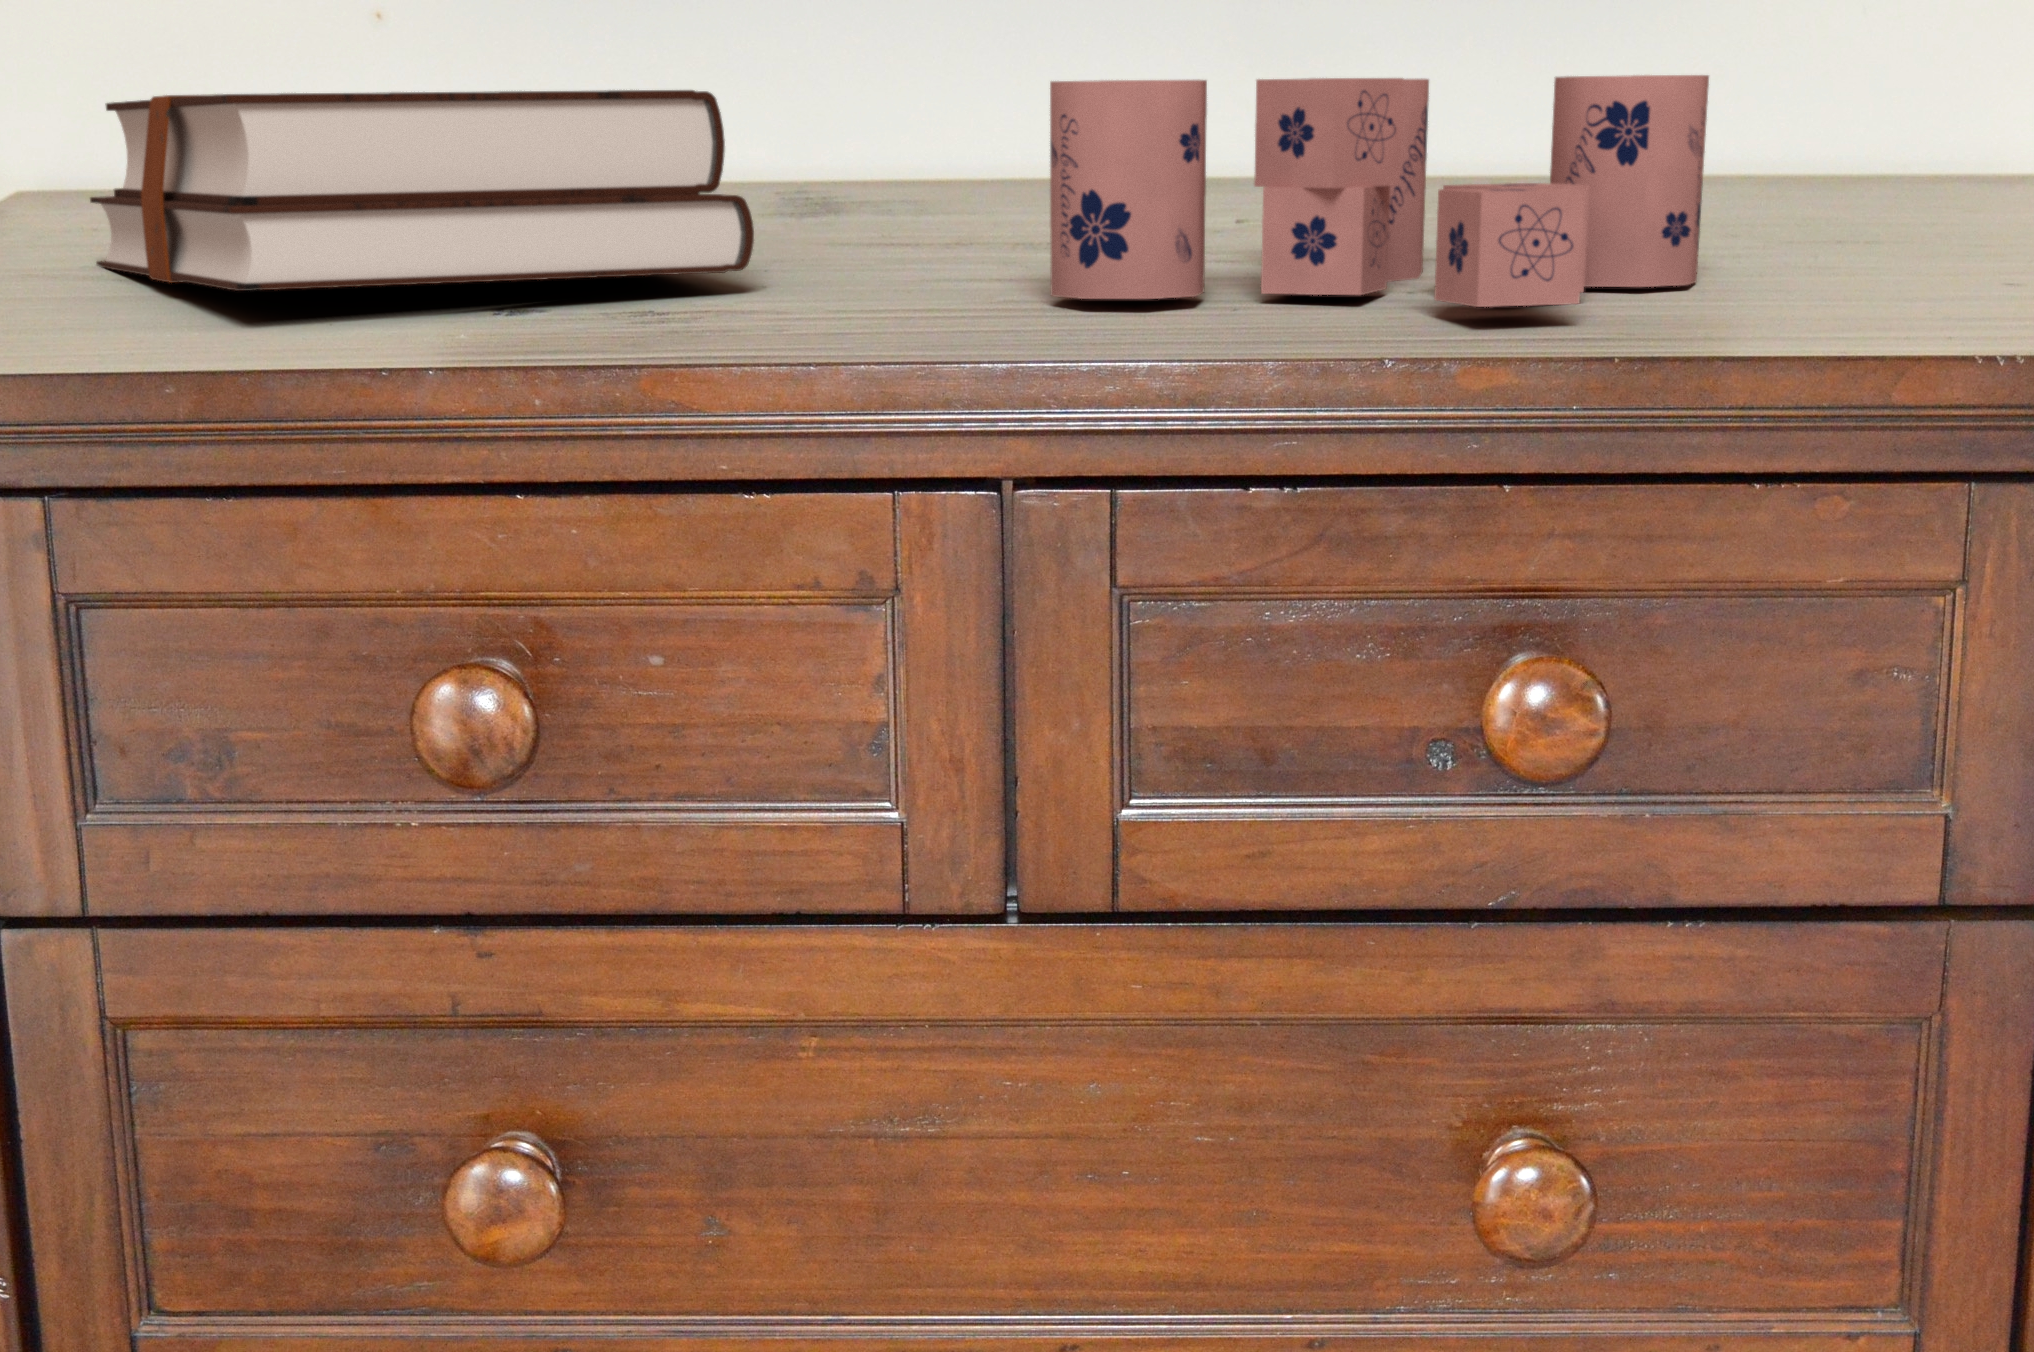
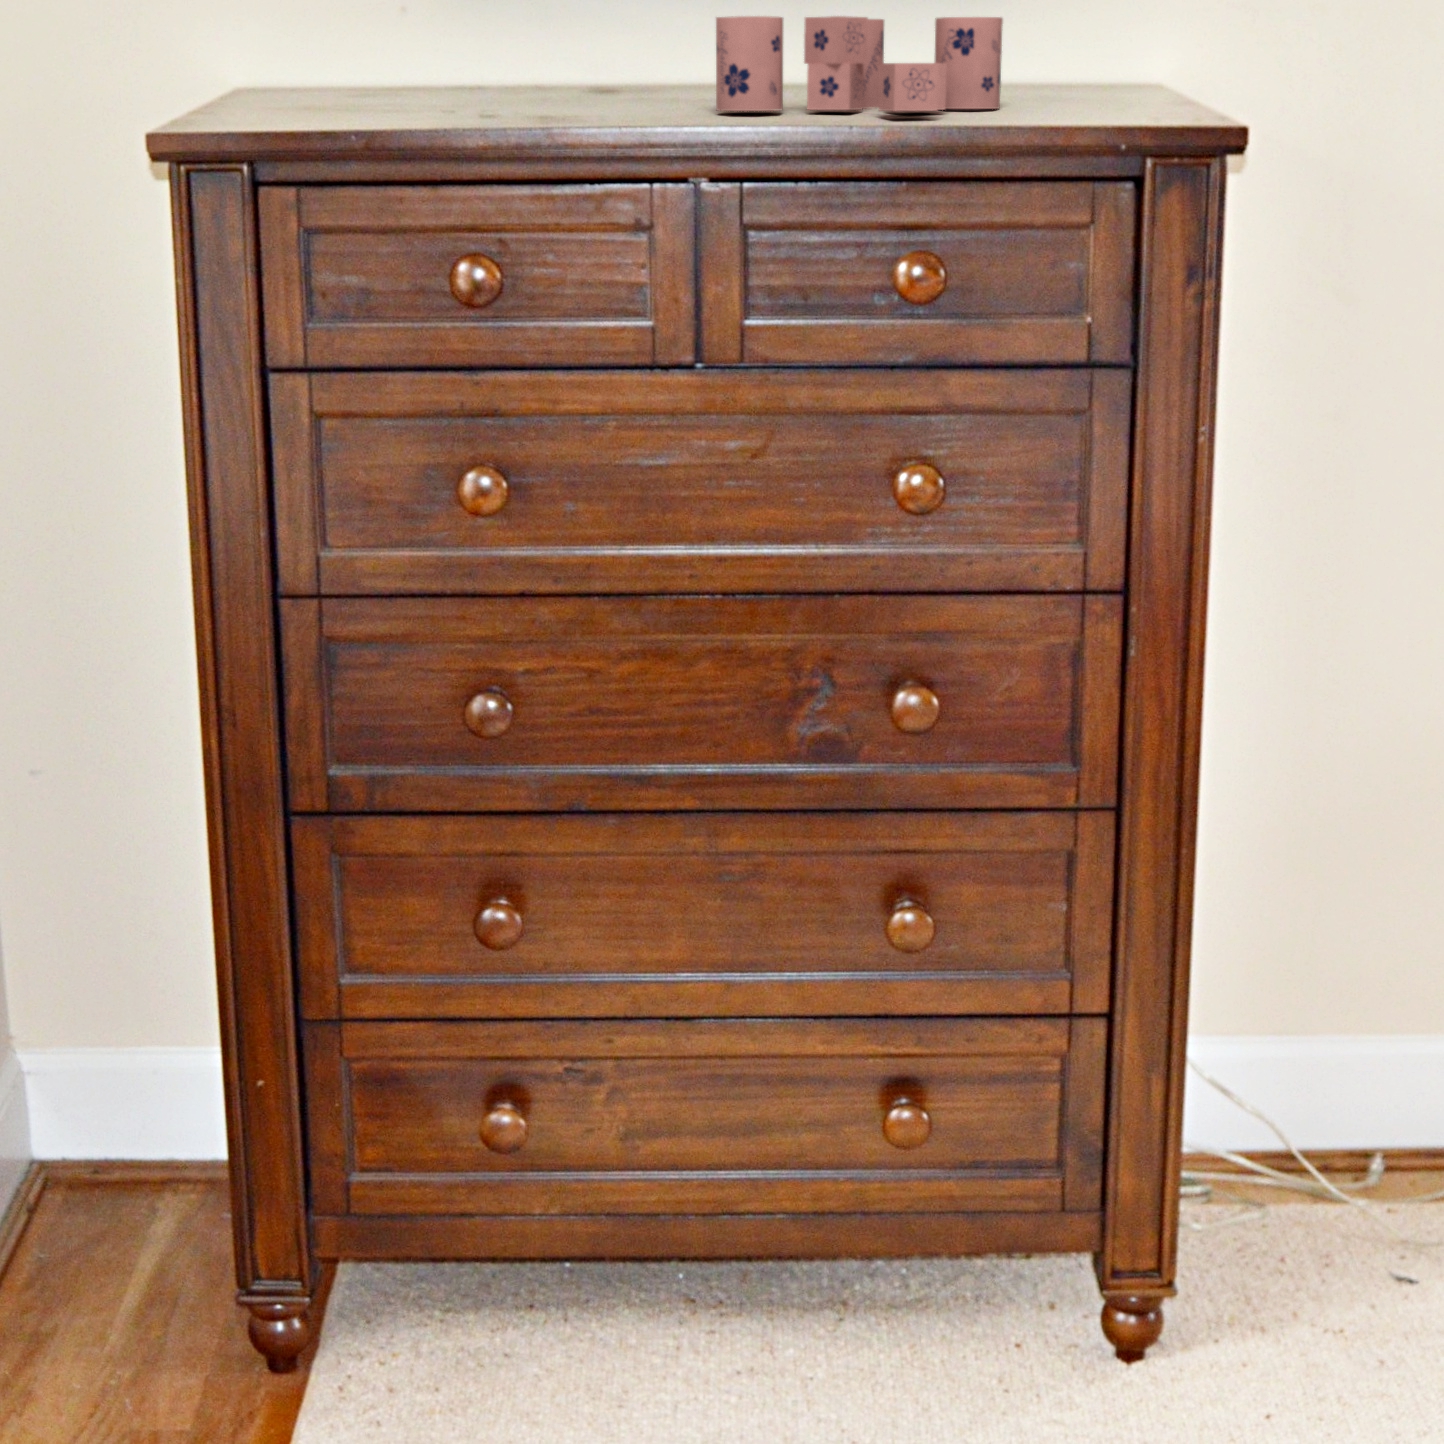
hardback book: present [90,90,754,291] -> none [277,19,586,104]

